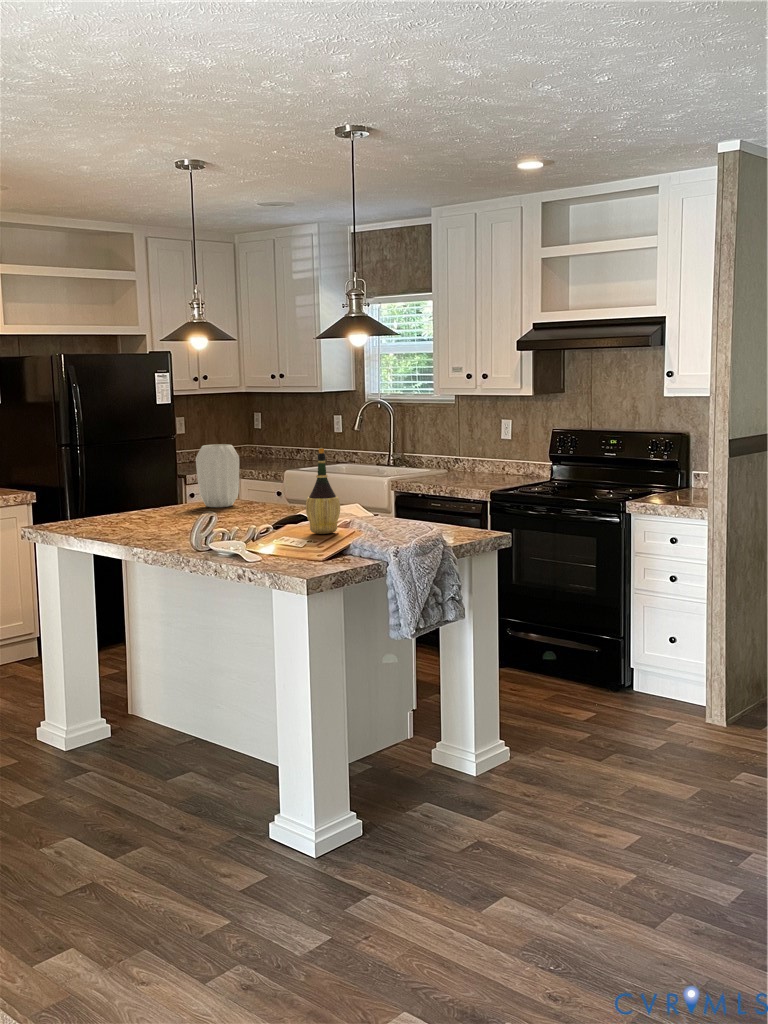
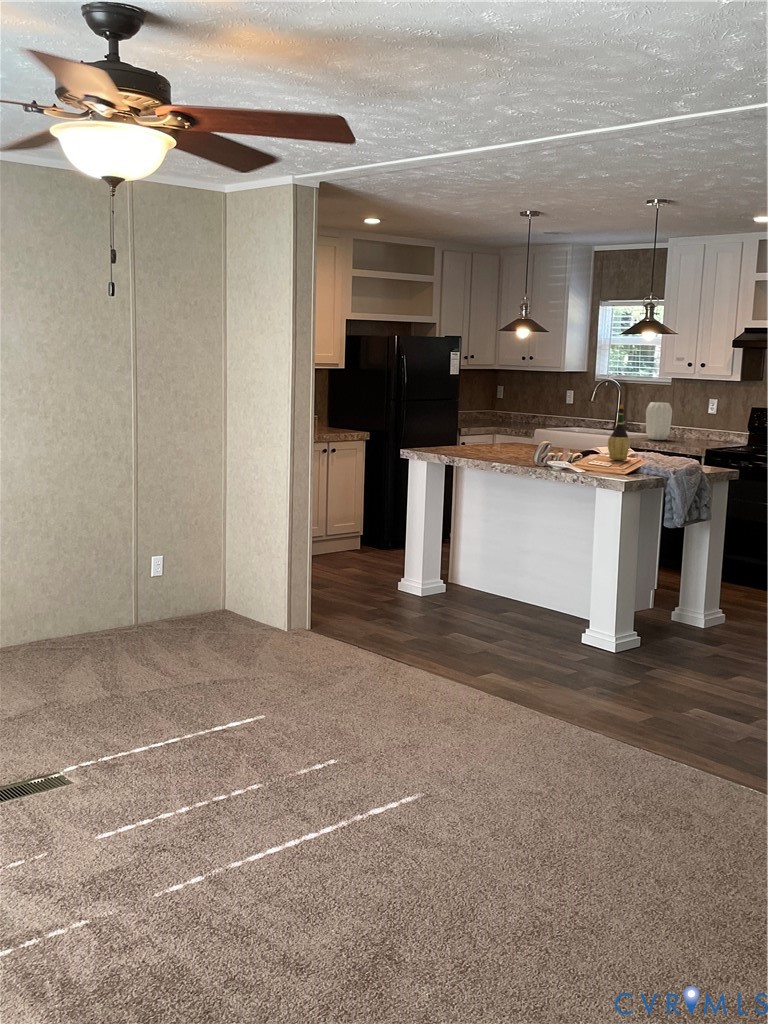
vase: present [196,444,239,507] -> present [646,402,672,440]

